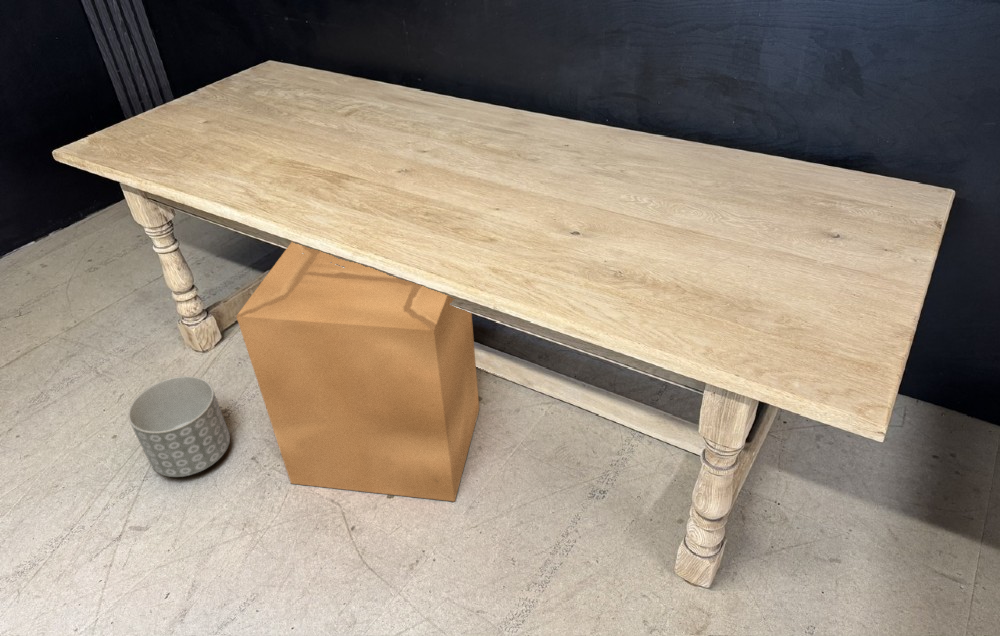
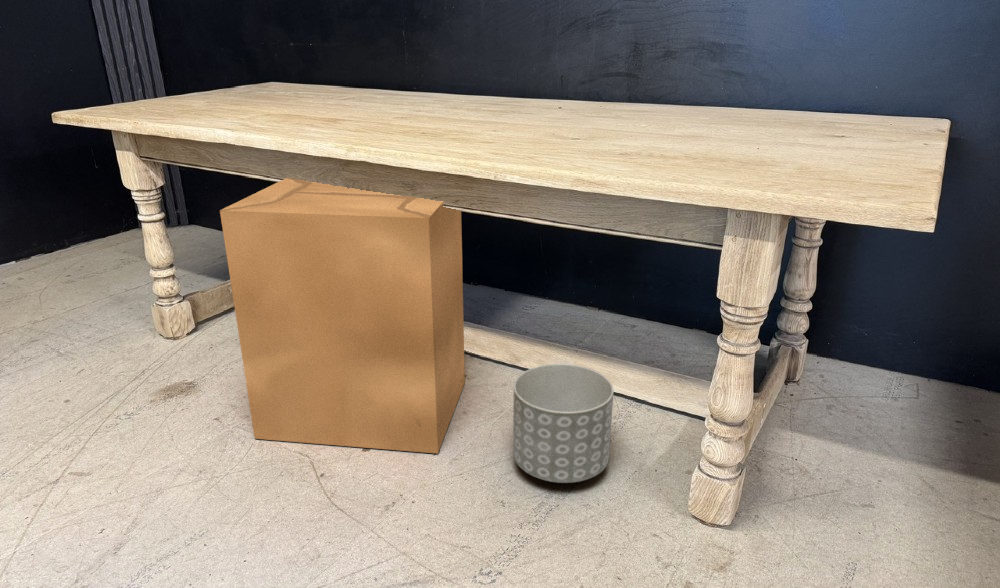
planter: present [128,376,230,477] -> present [513,364,614,483]

